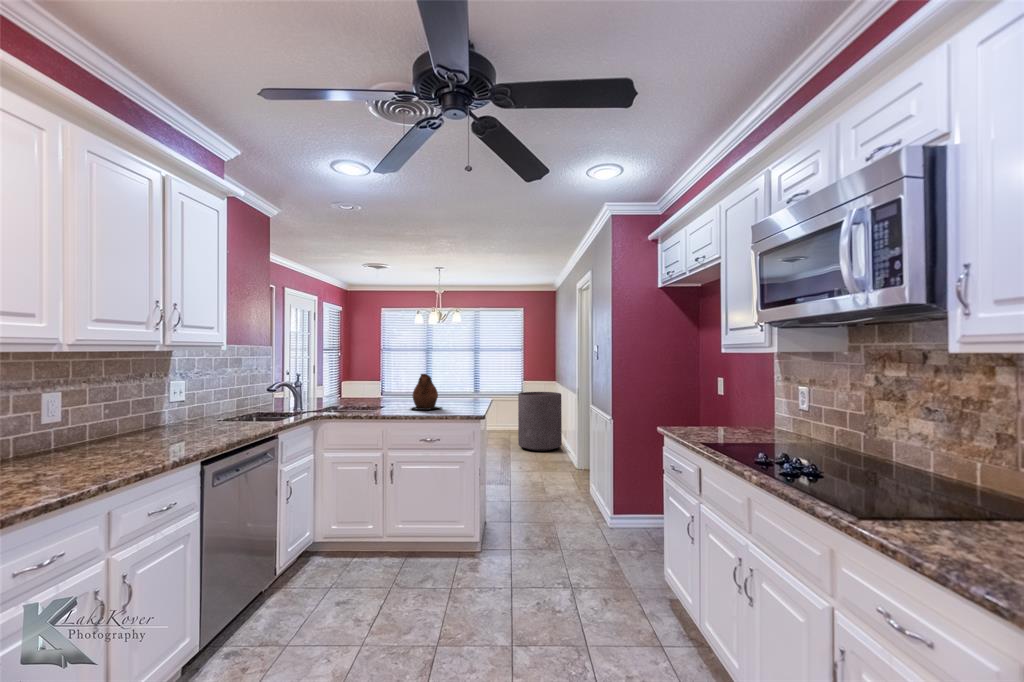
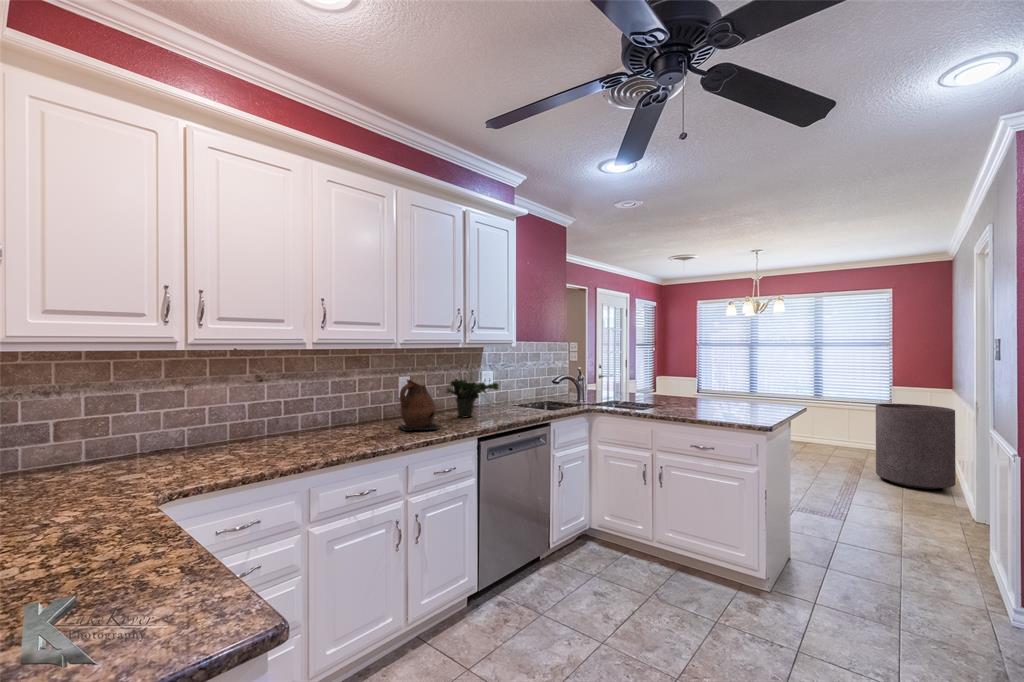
potted plant: none [127,374,214,441] -> present [445,367,498,418]
ceramic pitcher: present [411,374,441,410] -> present [399,379,439,430]

